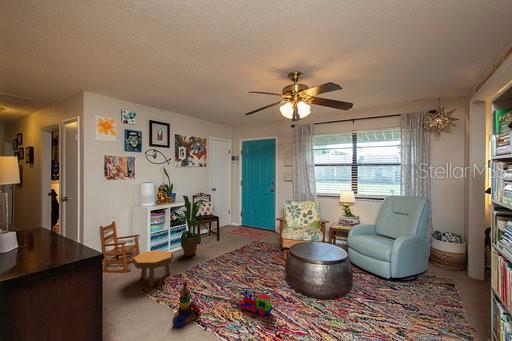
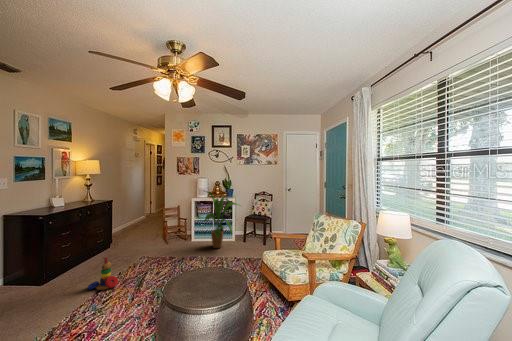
footstool: present [133,250,173,287] -> none [145,232,176,259]
toy train: present [231,291,272,315] -> none [110,288,141,318]

